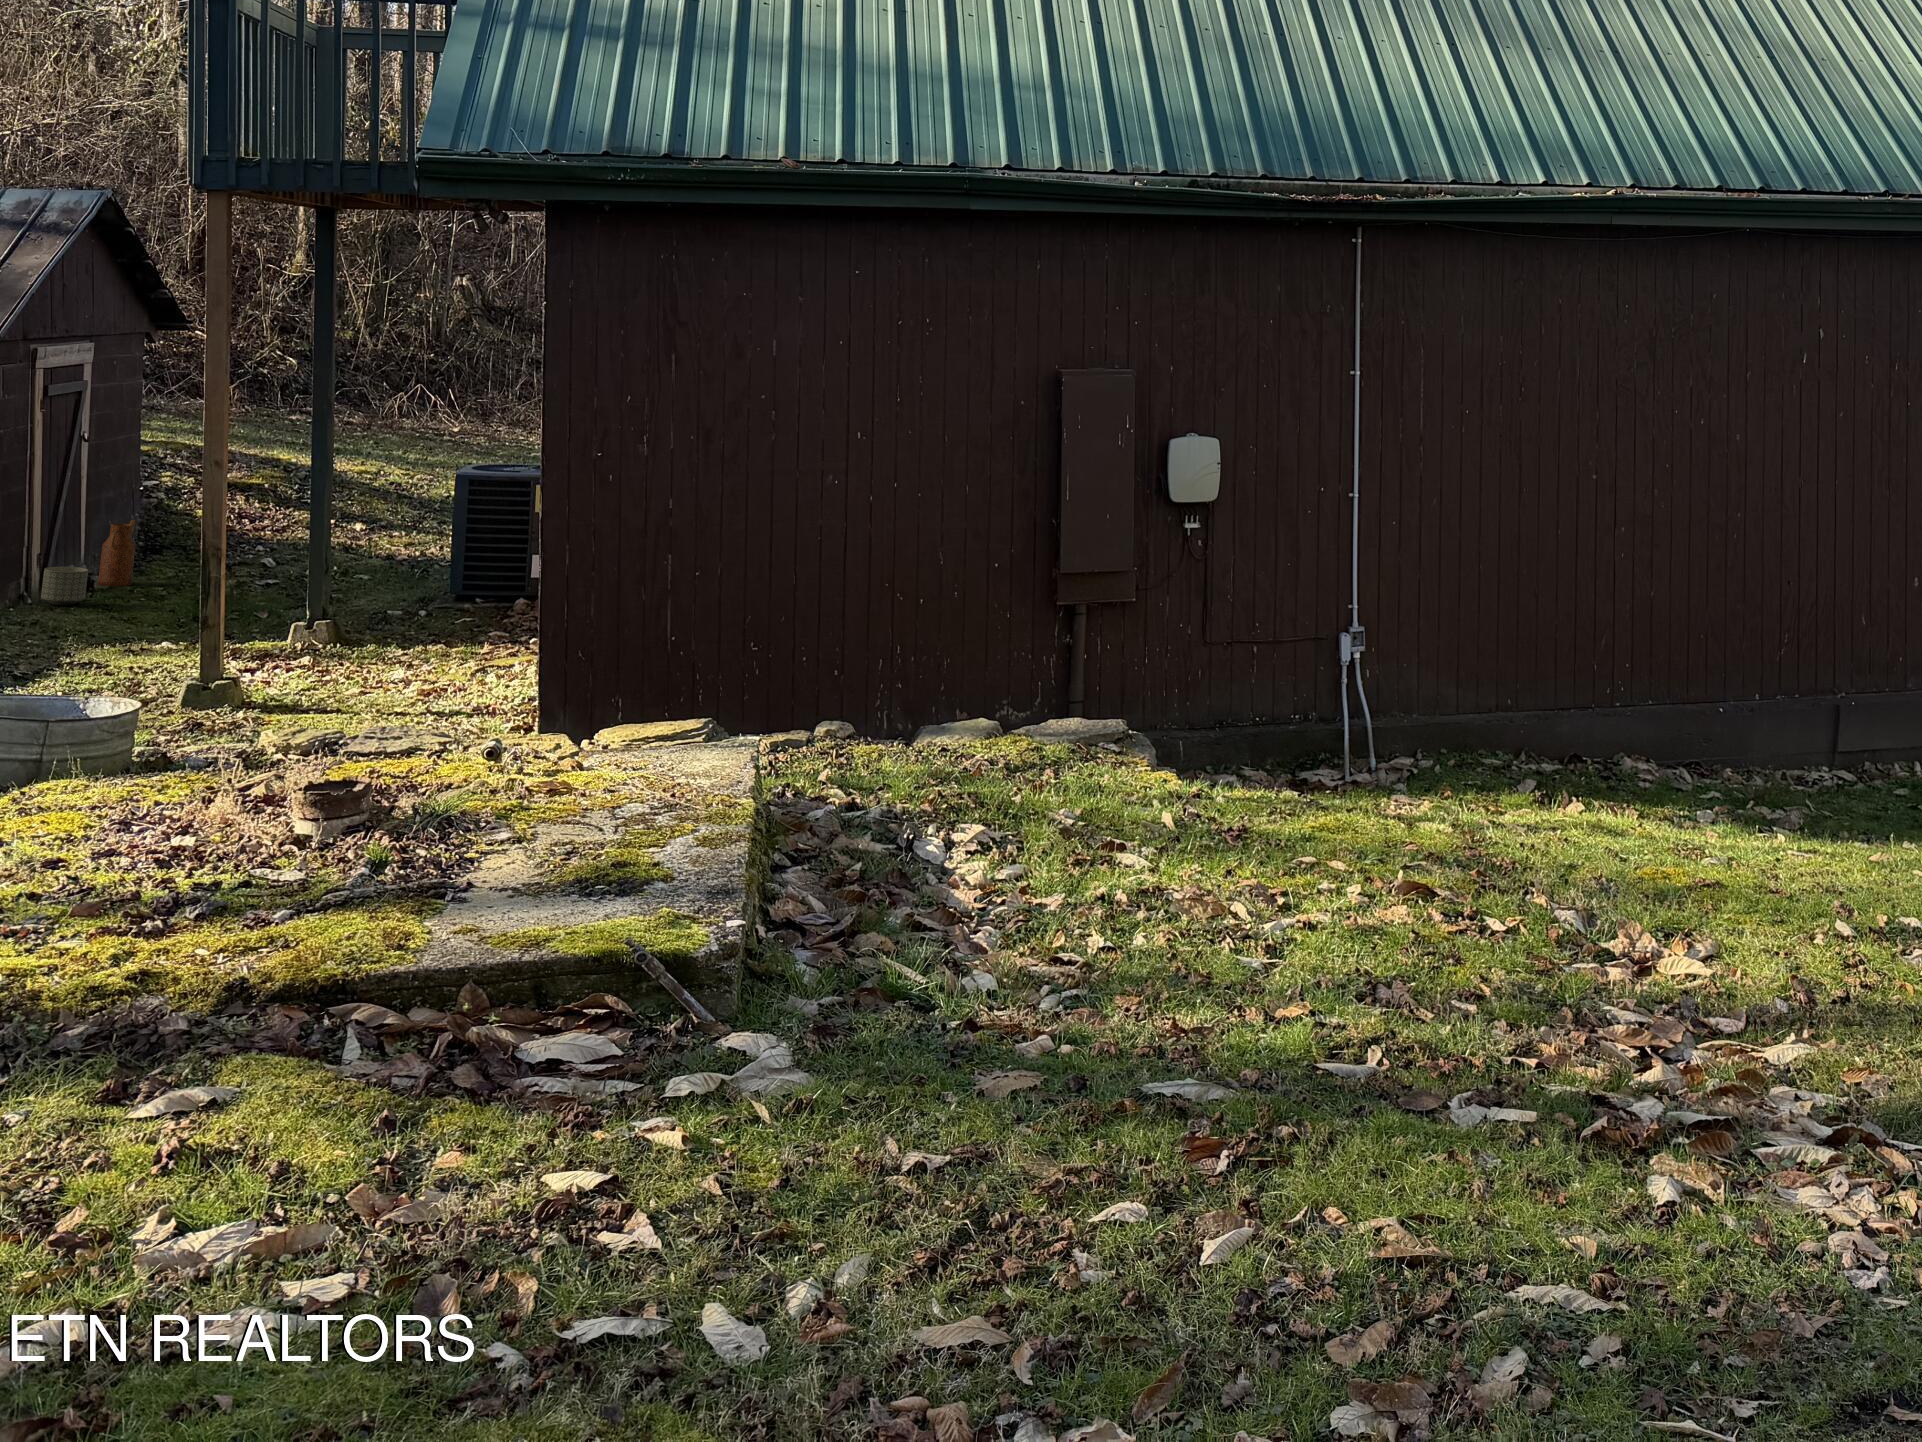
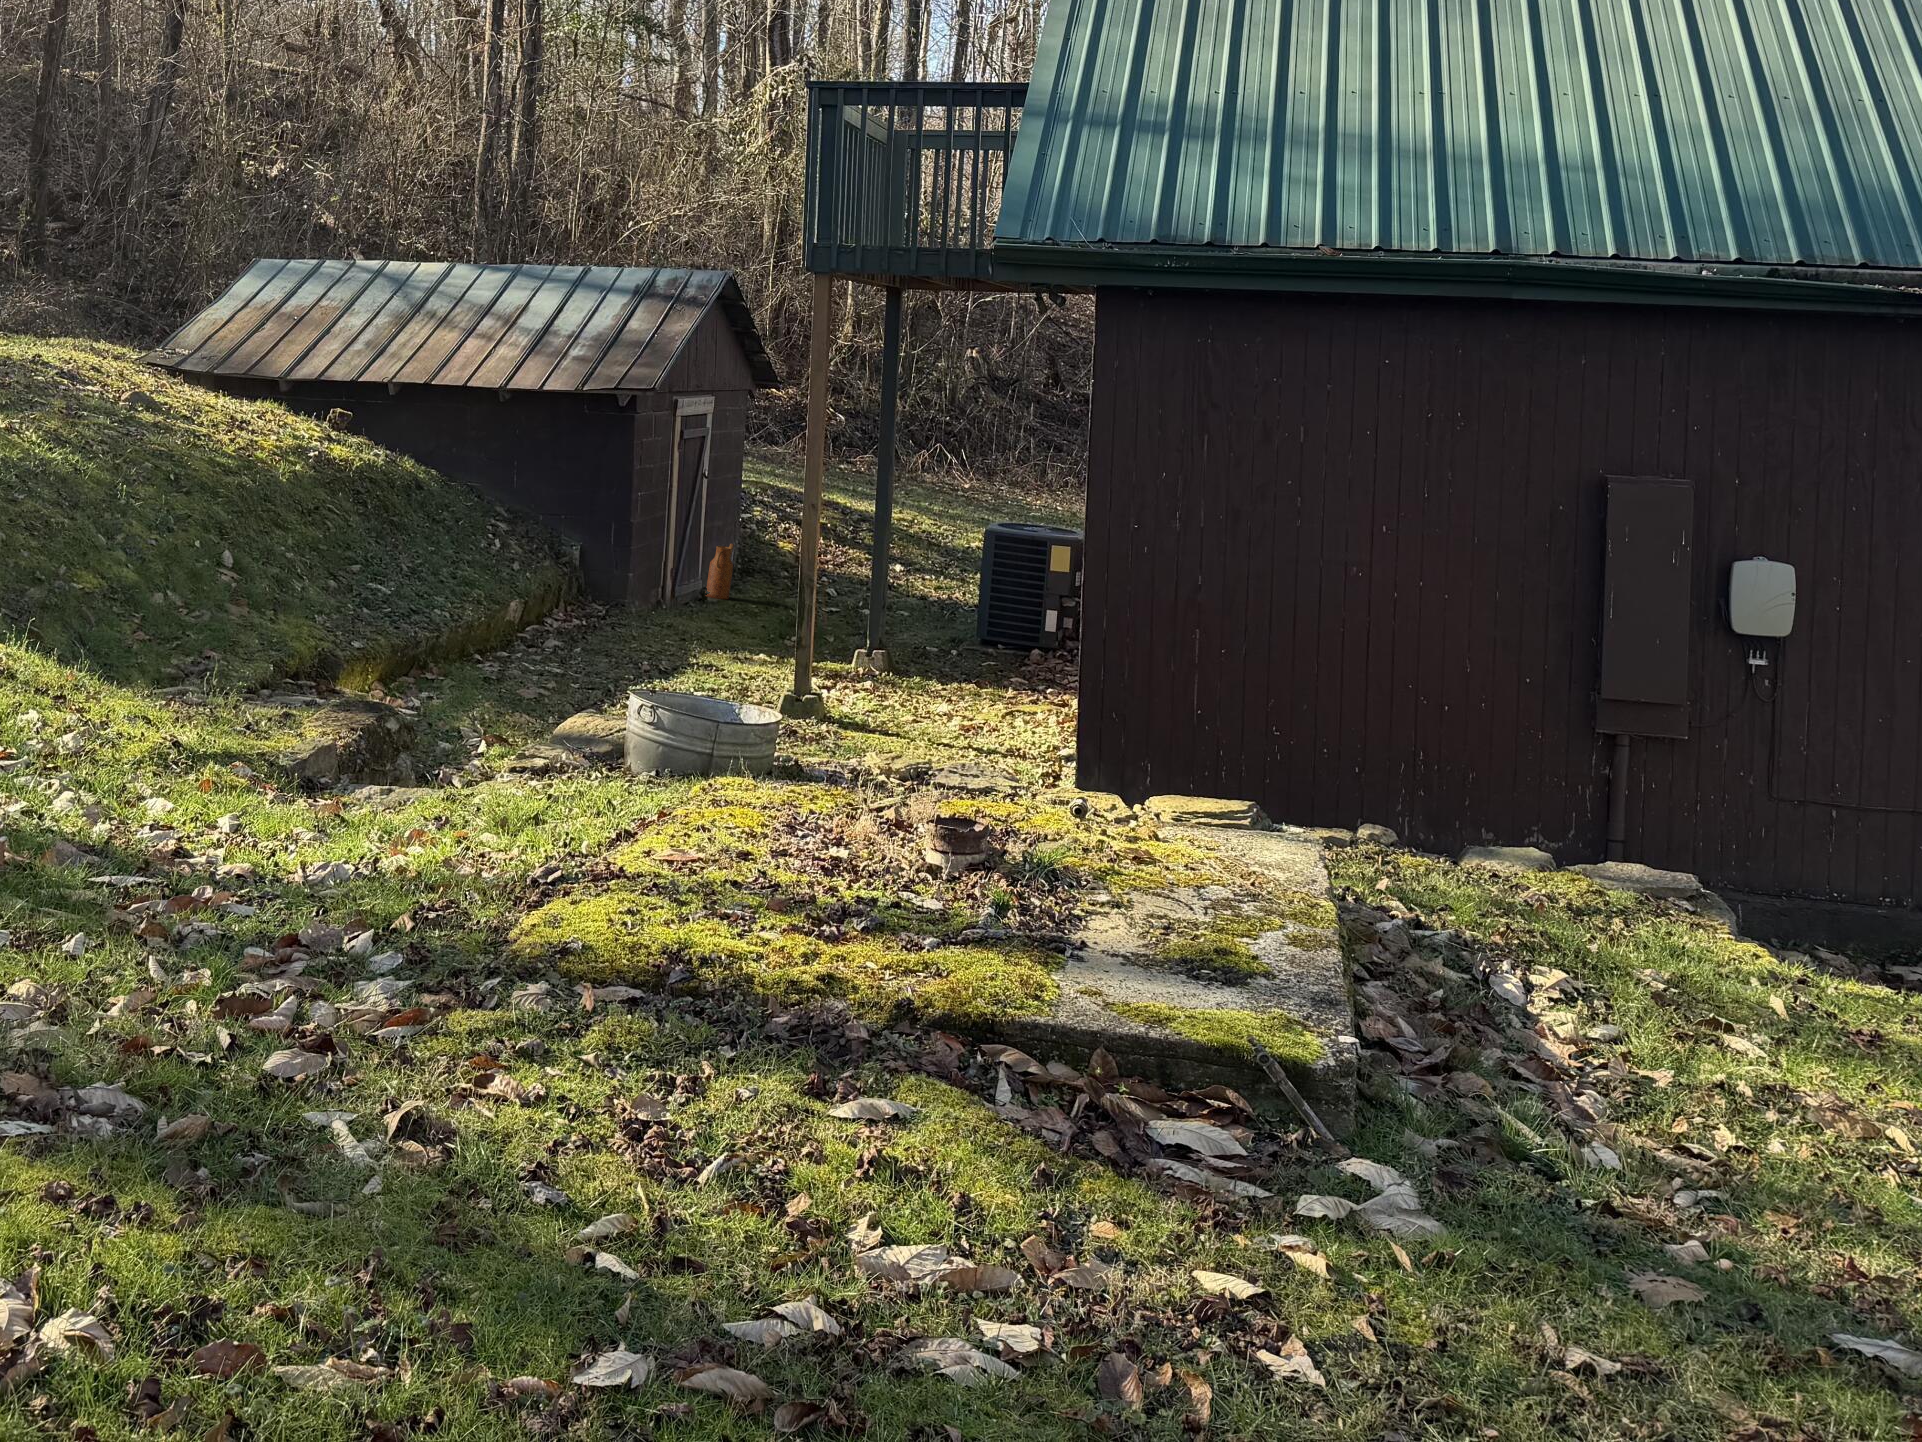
planter: present [41,567,88,605] -> none [669,579,702,612]

